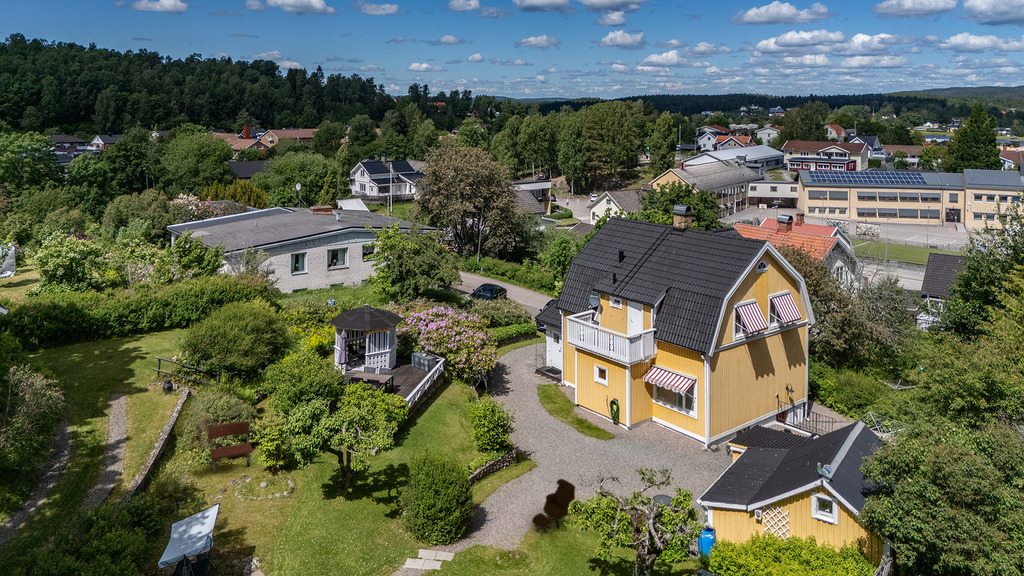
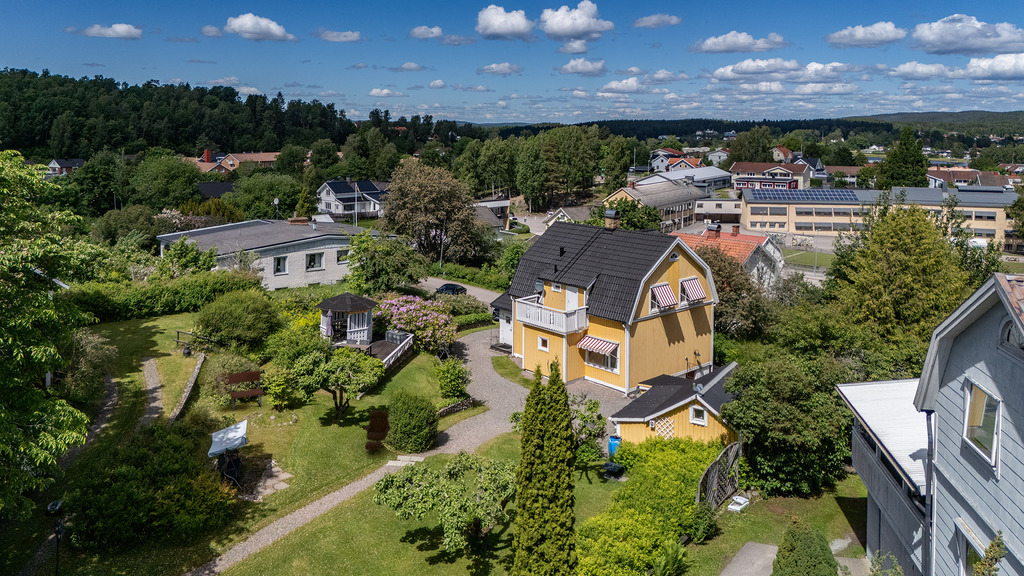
lounge chair: present [532,479,575,532] -> present [365,411,391,452]

